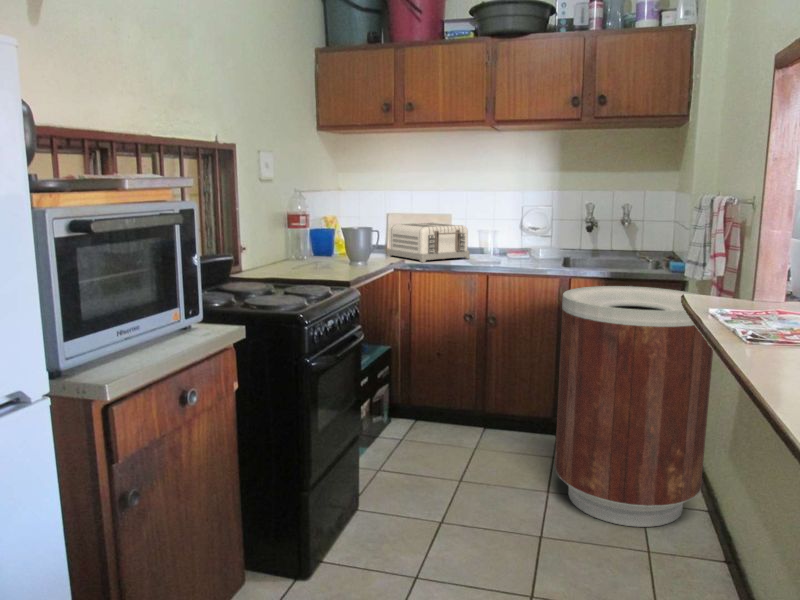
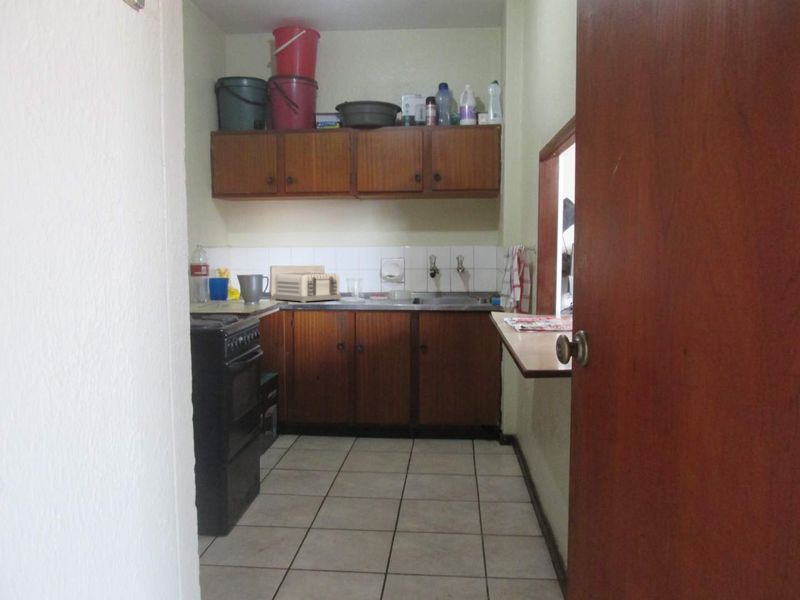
trash can: present [555,286,713,527] -> none [411,313,517,486]

